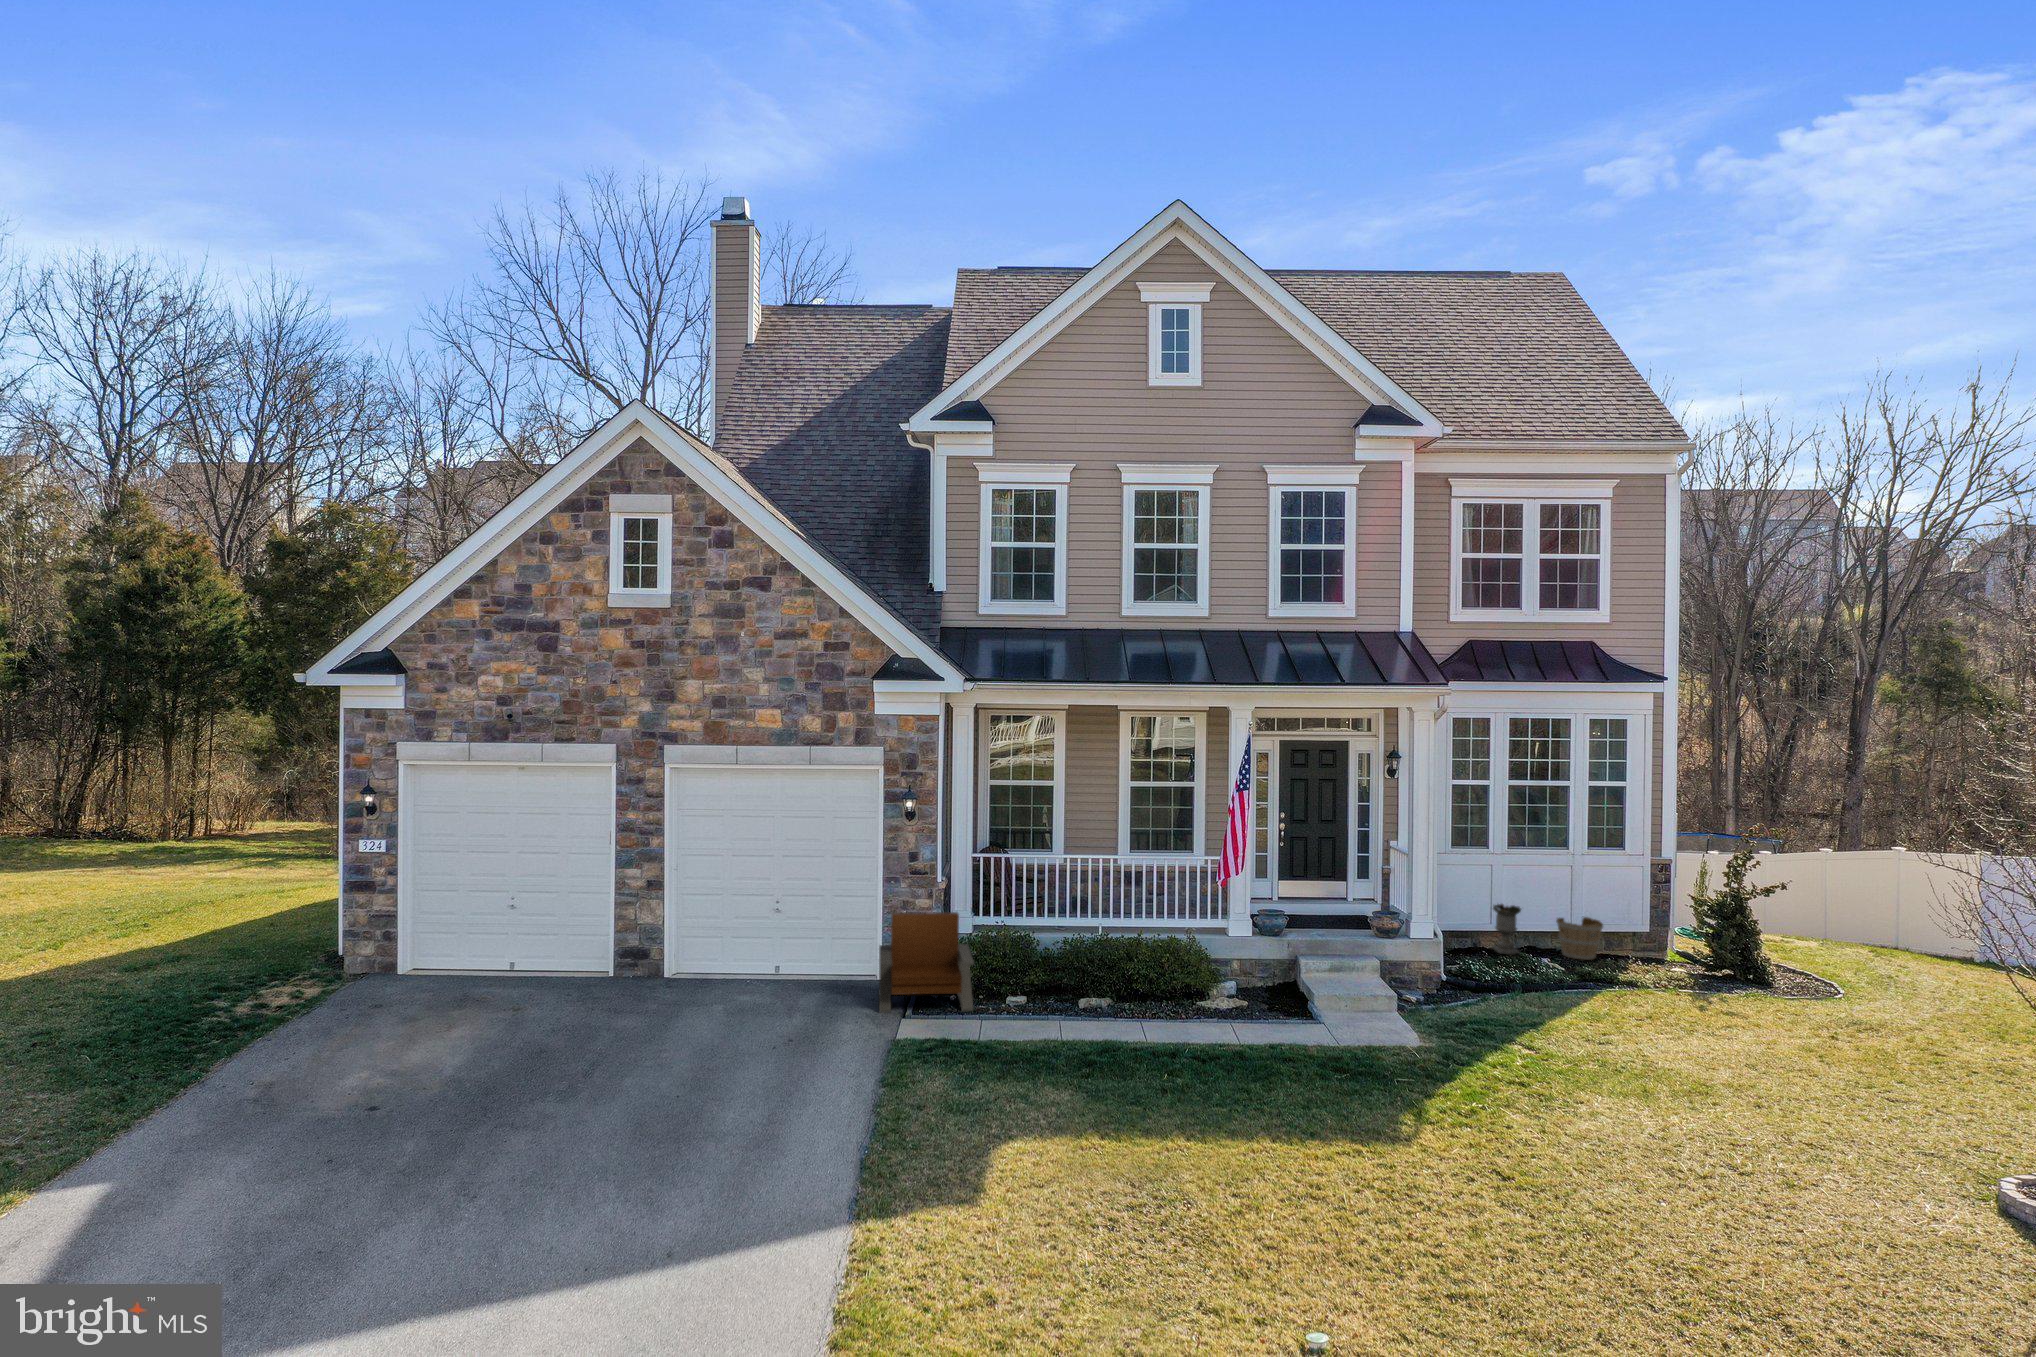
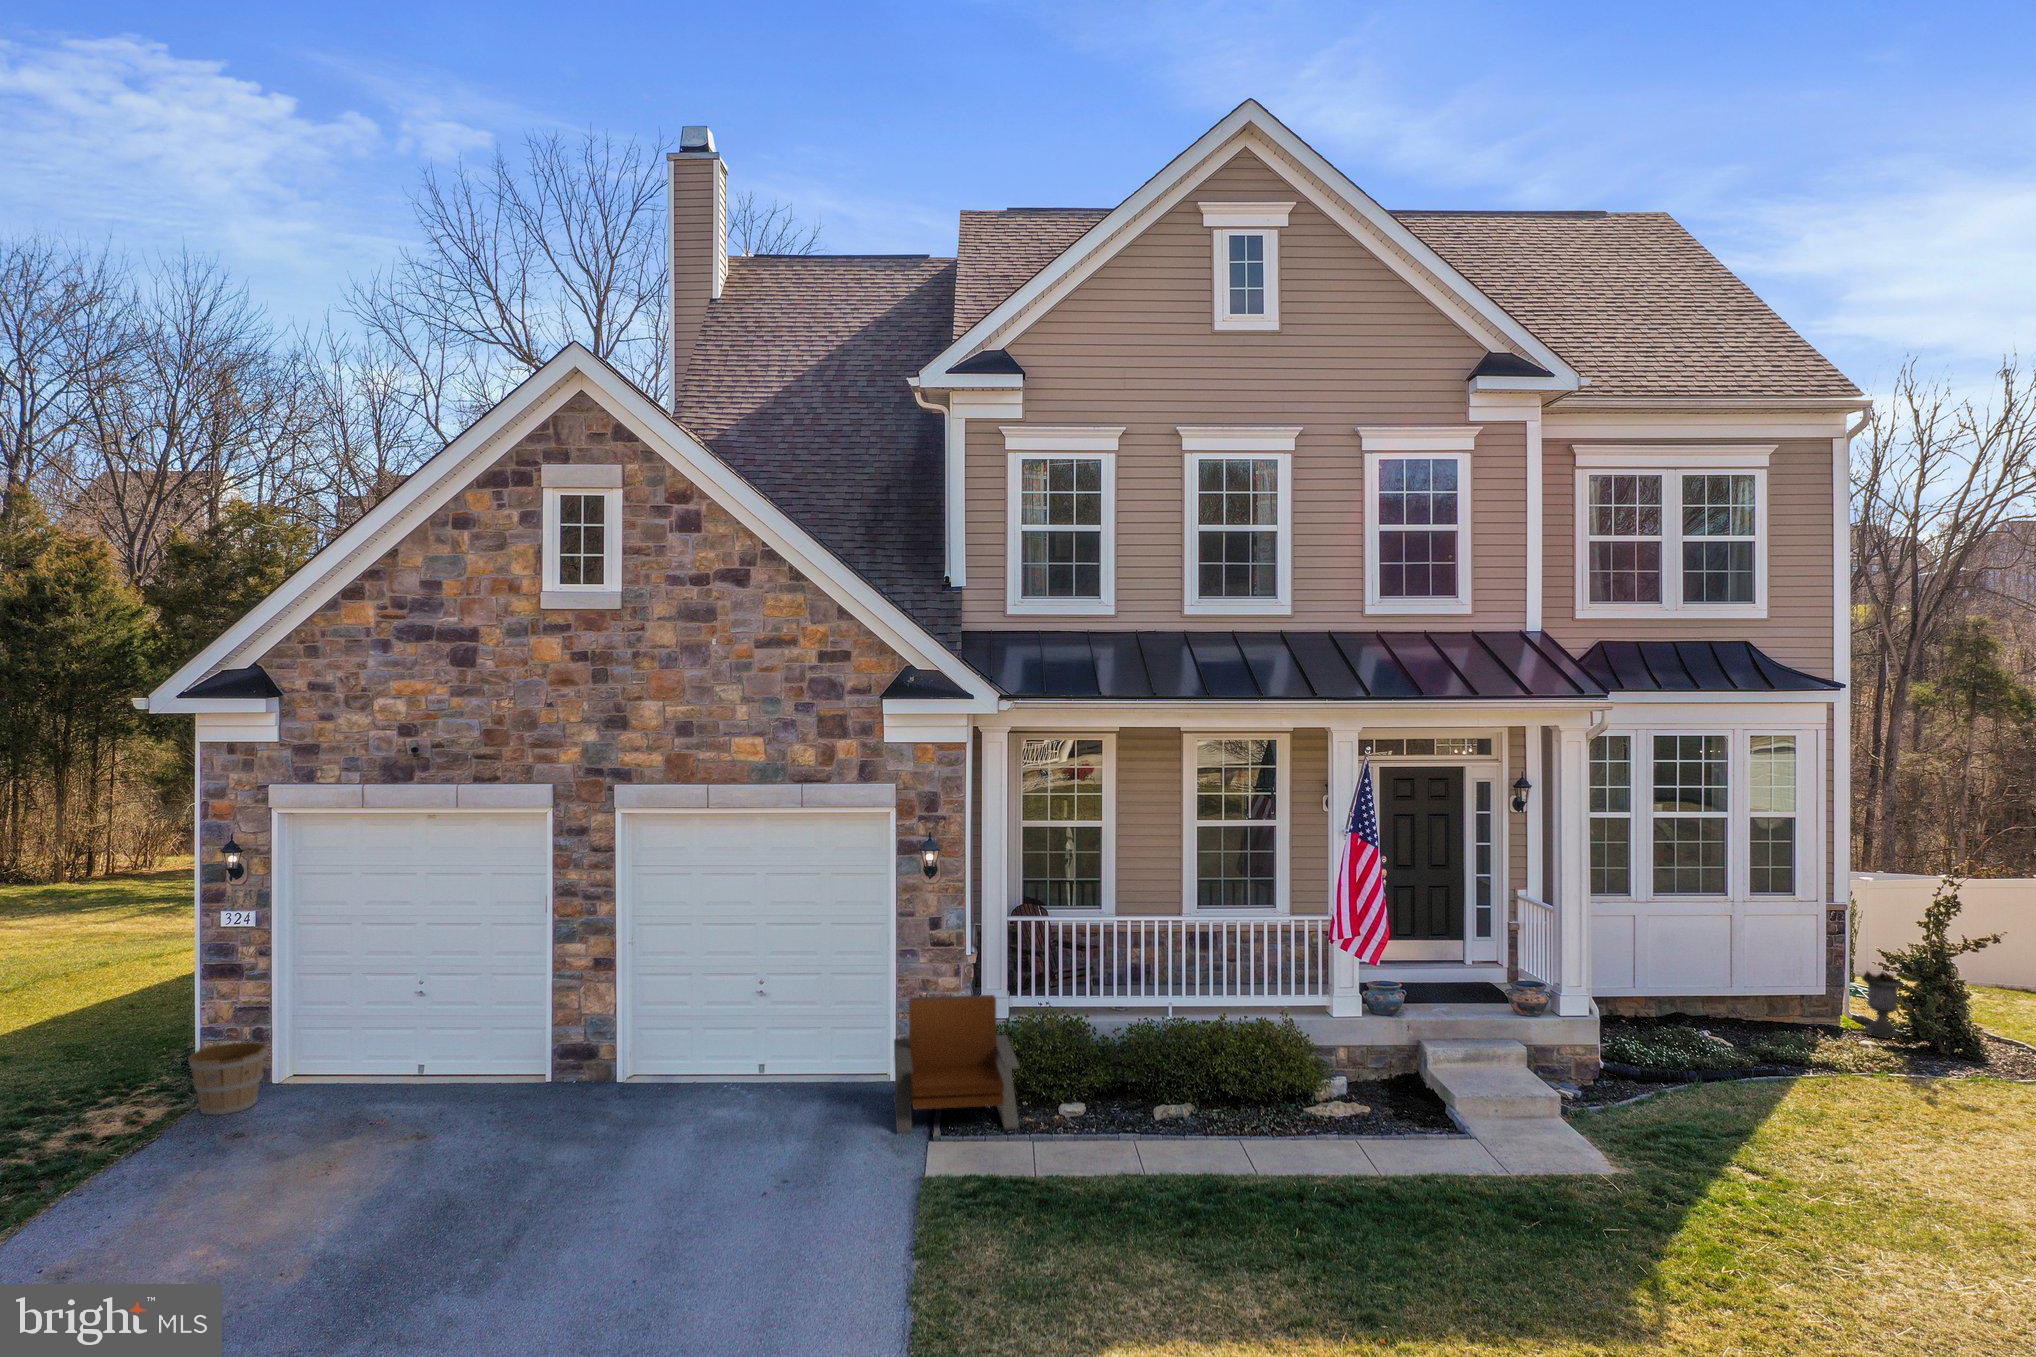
planter: present [1493,904,1521,955] -> present [1861,972,1903,1038]
wooden bucket: present [1556,917,1603,960] -> present [188,1042,268,1115]

